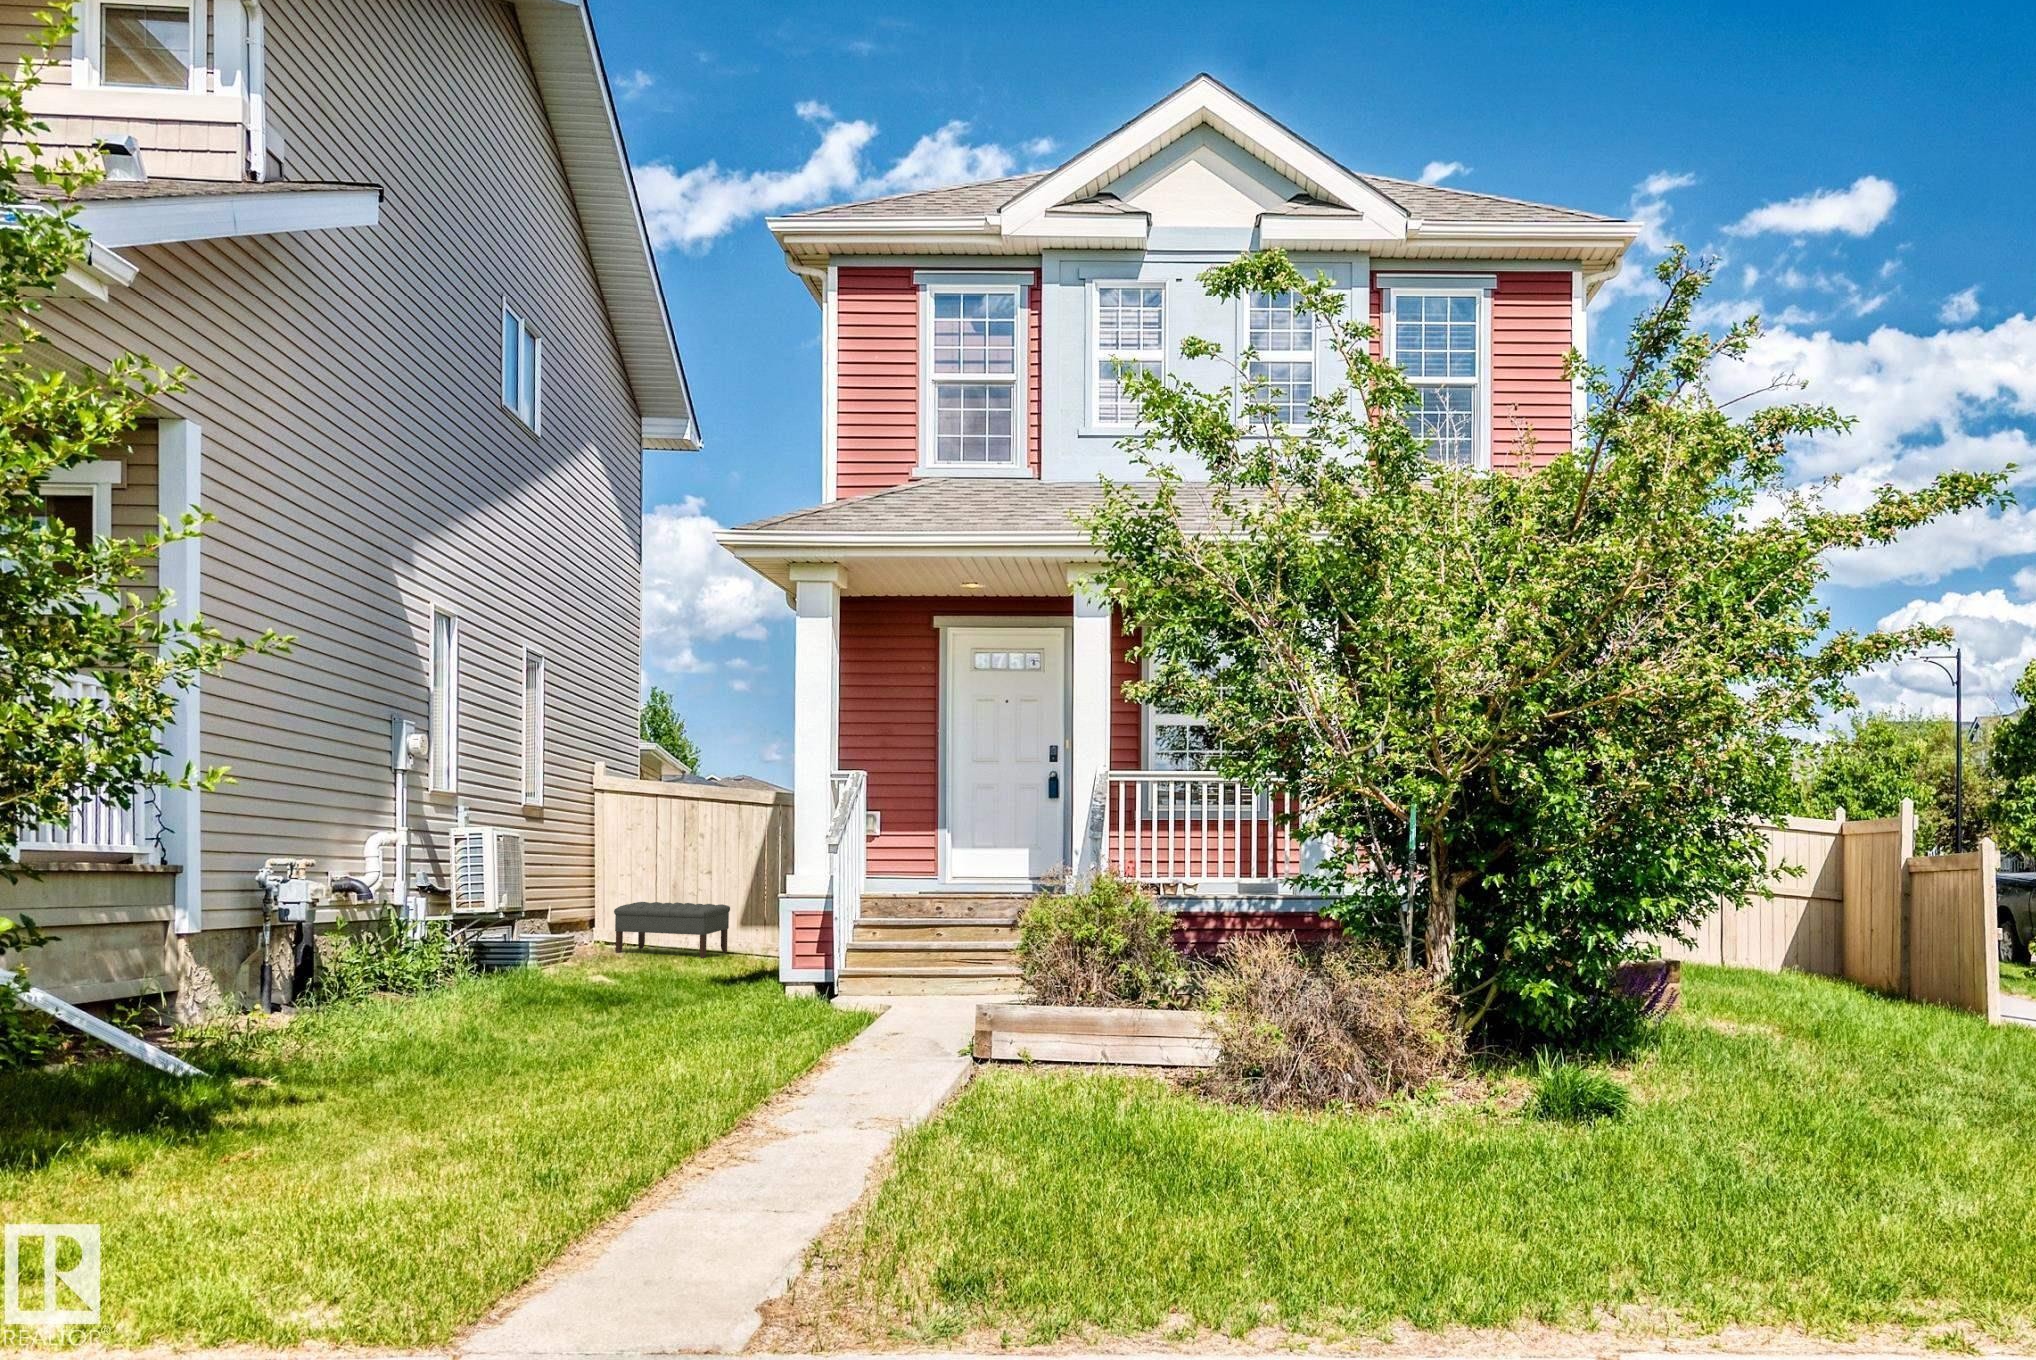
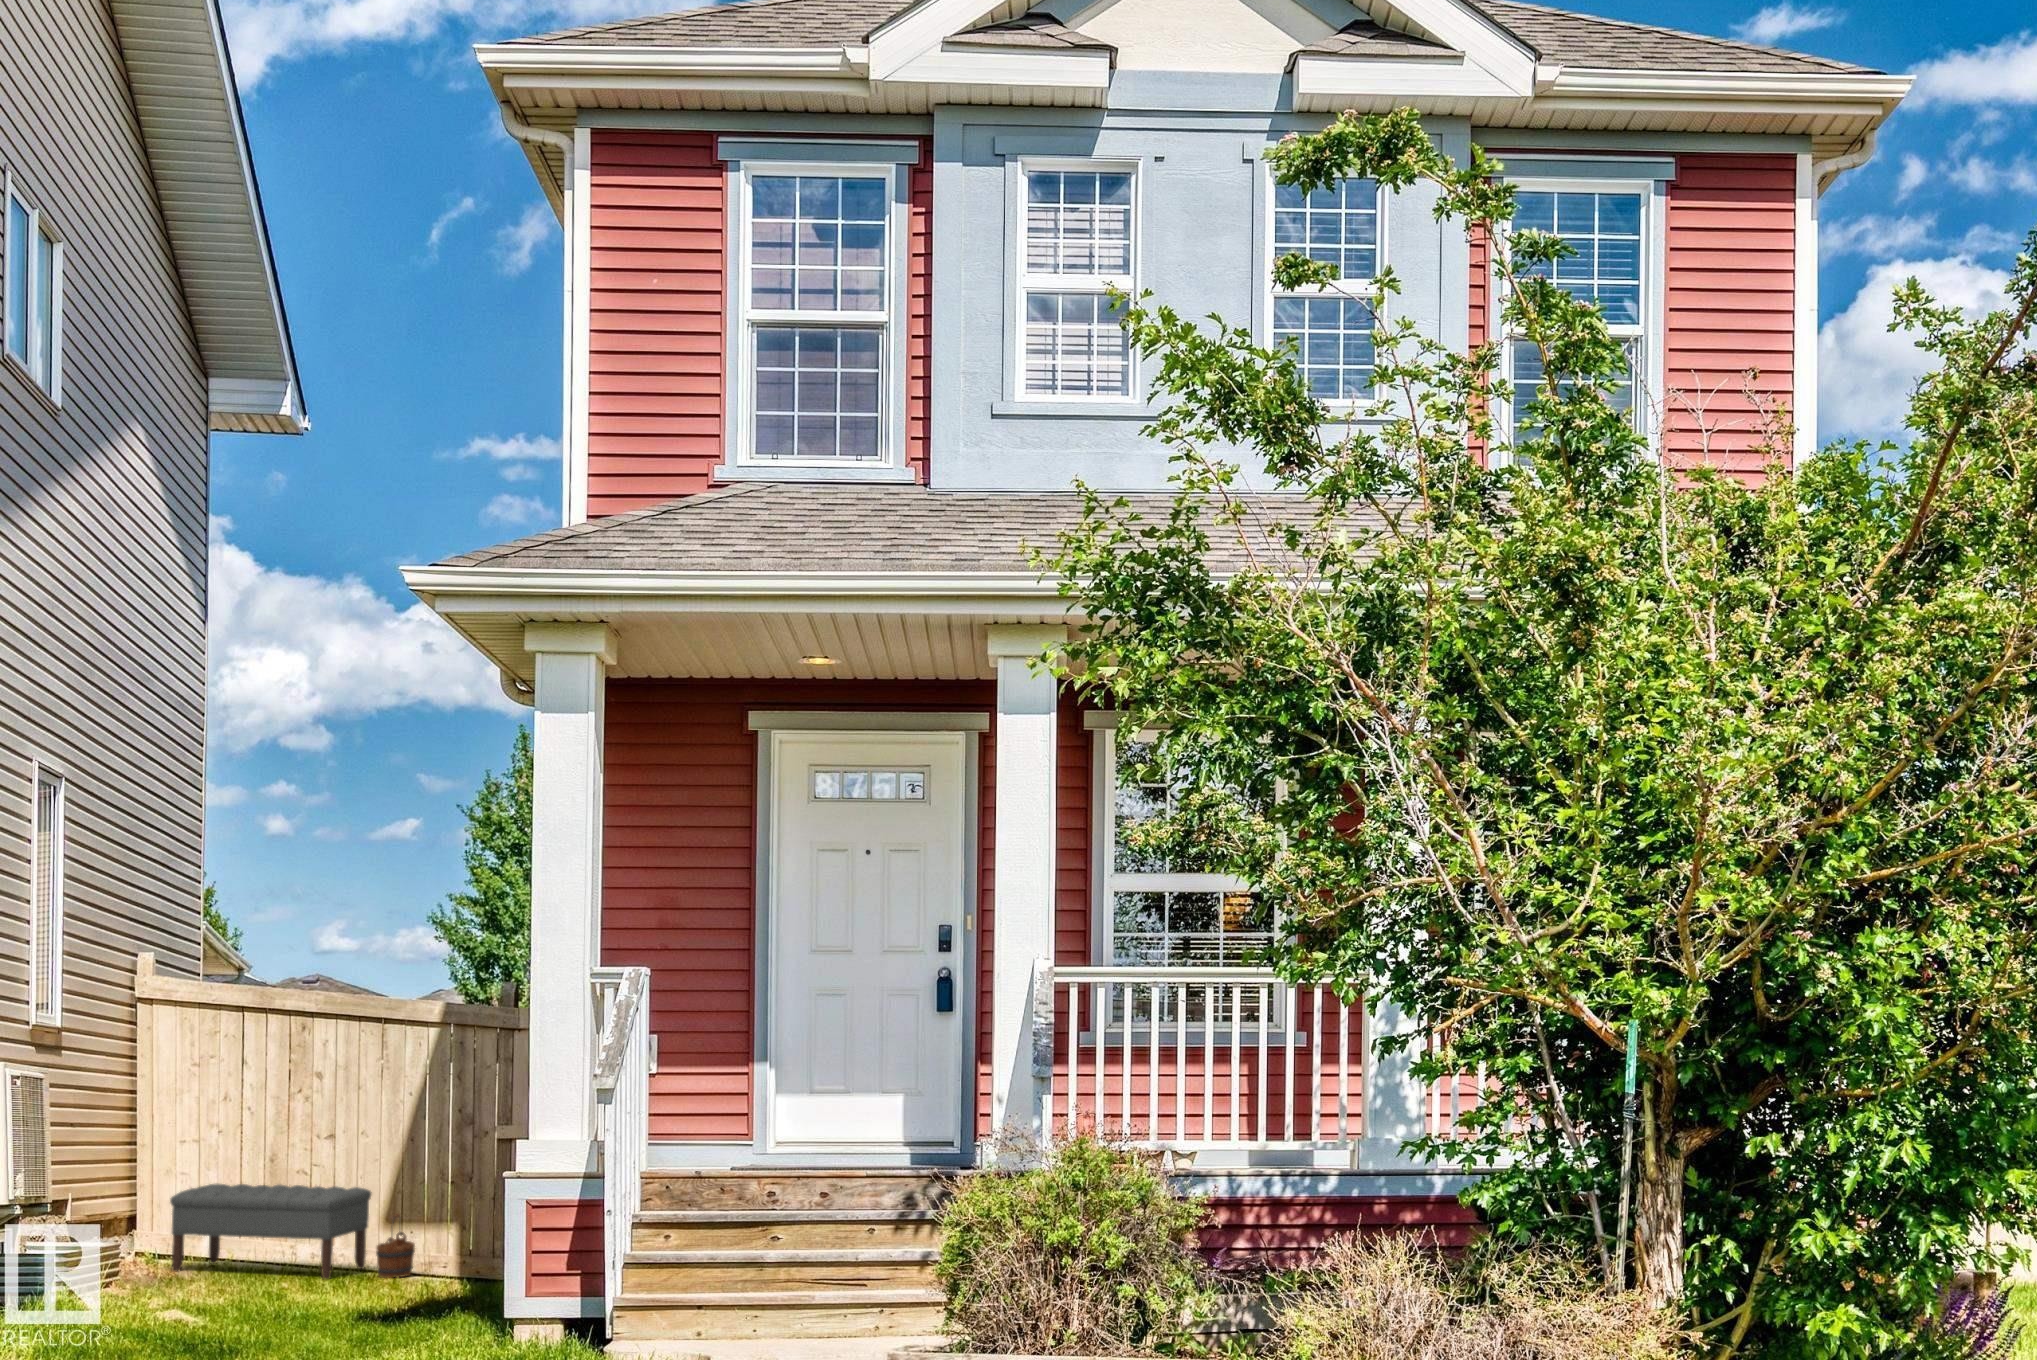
wooden bucket: none [732,920,755,958] -> present [376,1213,415,1278]

